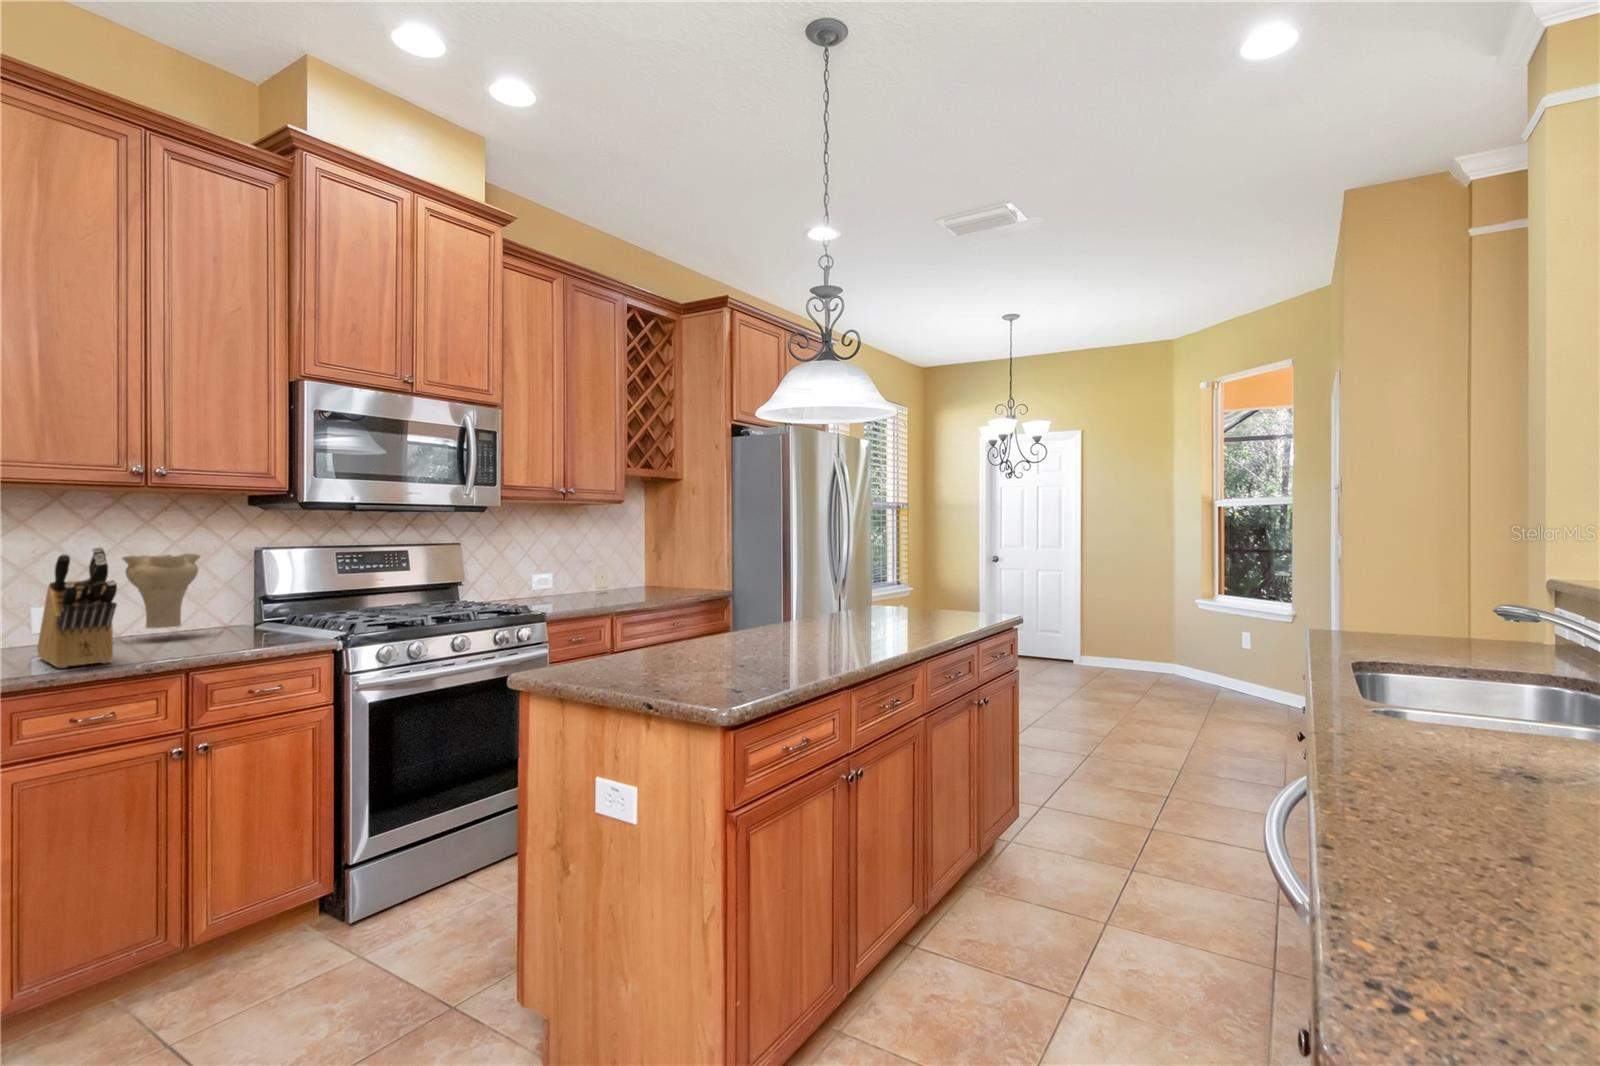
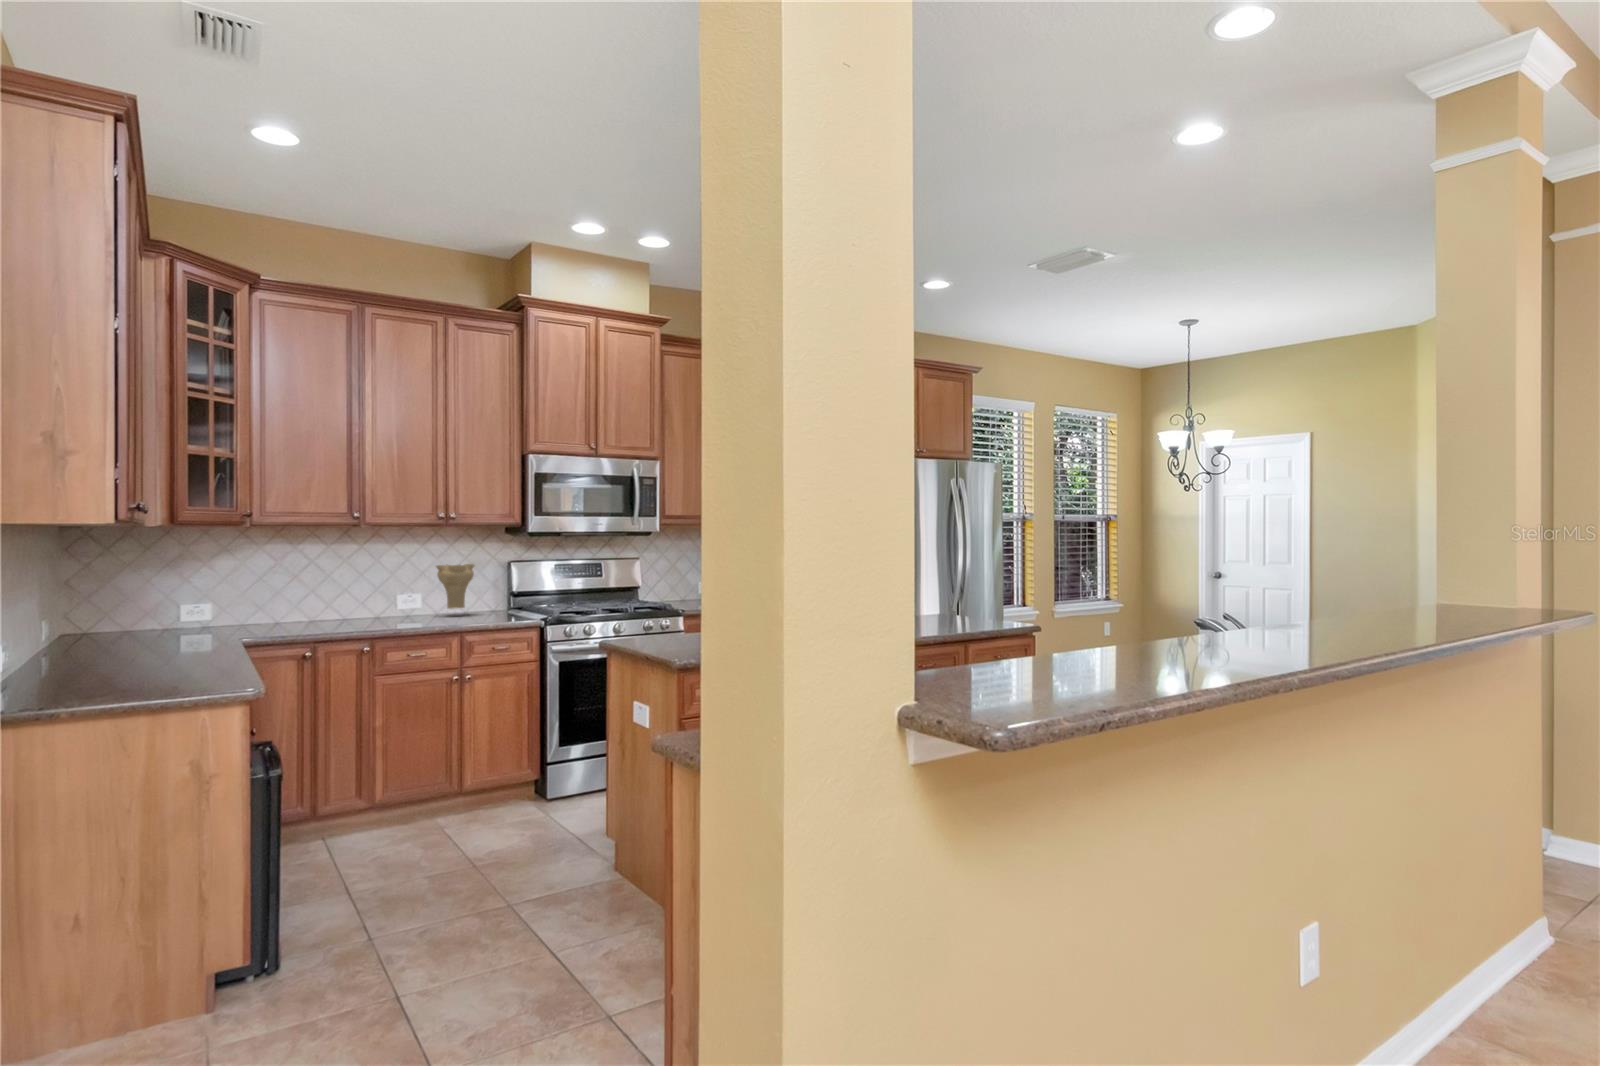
knife block: present [38,547,117,668] -> none [395,560,426,626]

